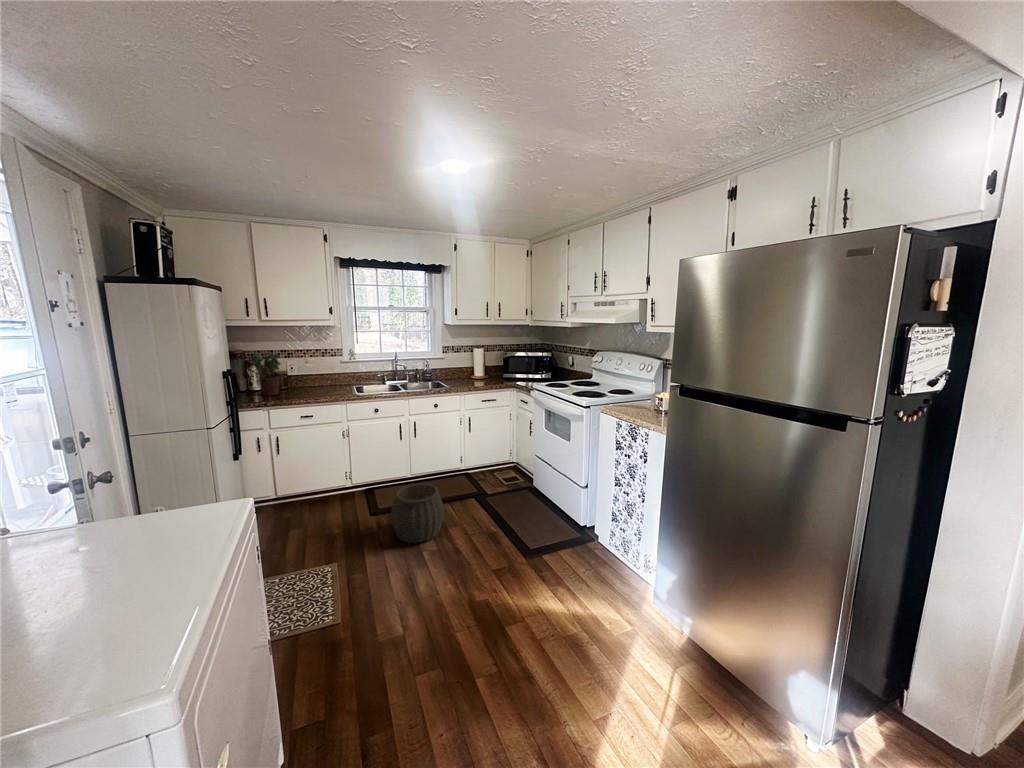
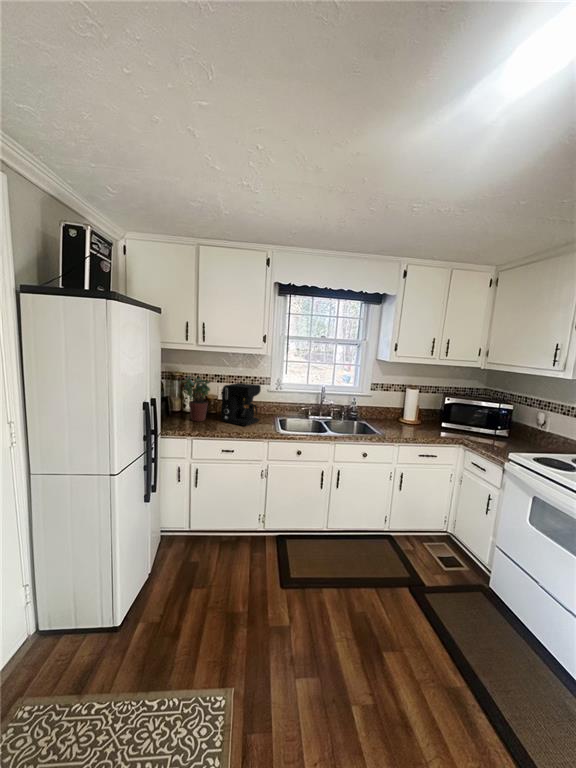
coffee maker: none [294,355,336,394] -> present [221,383,261,426]
woven basket: present [391,484,443,543] -> none [309,576,383,683]

